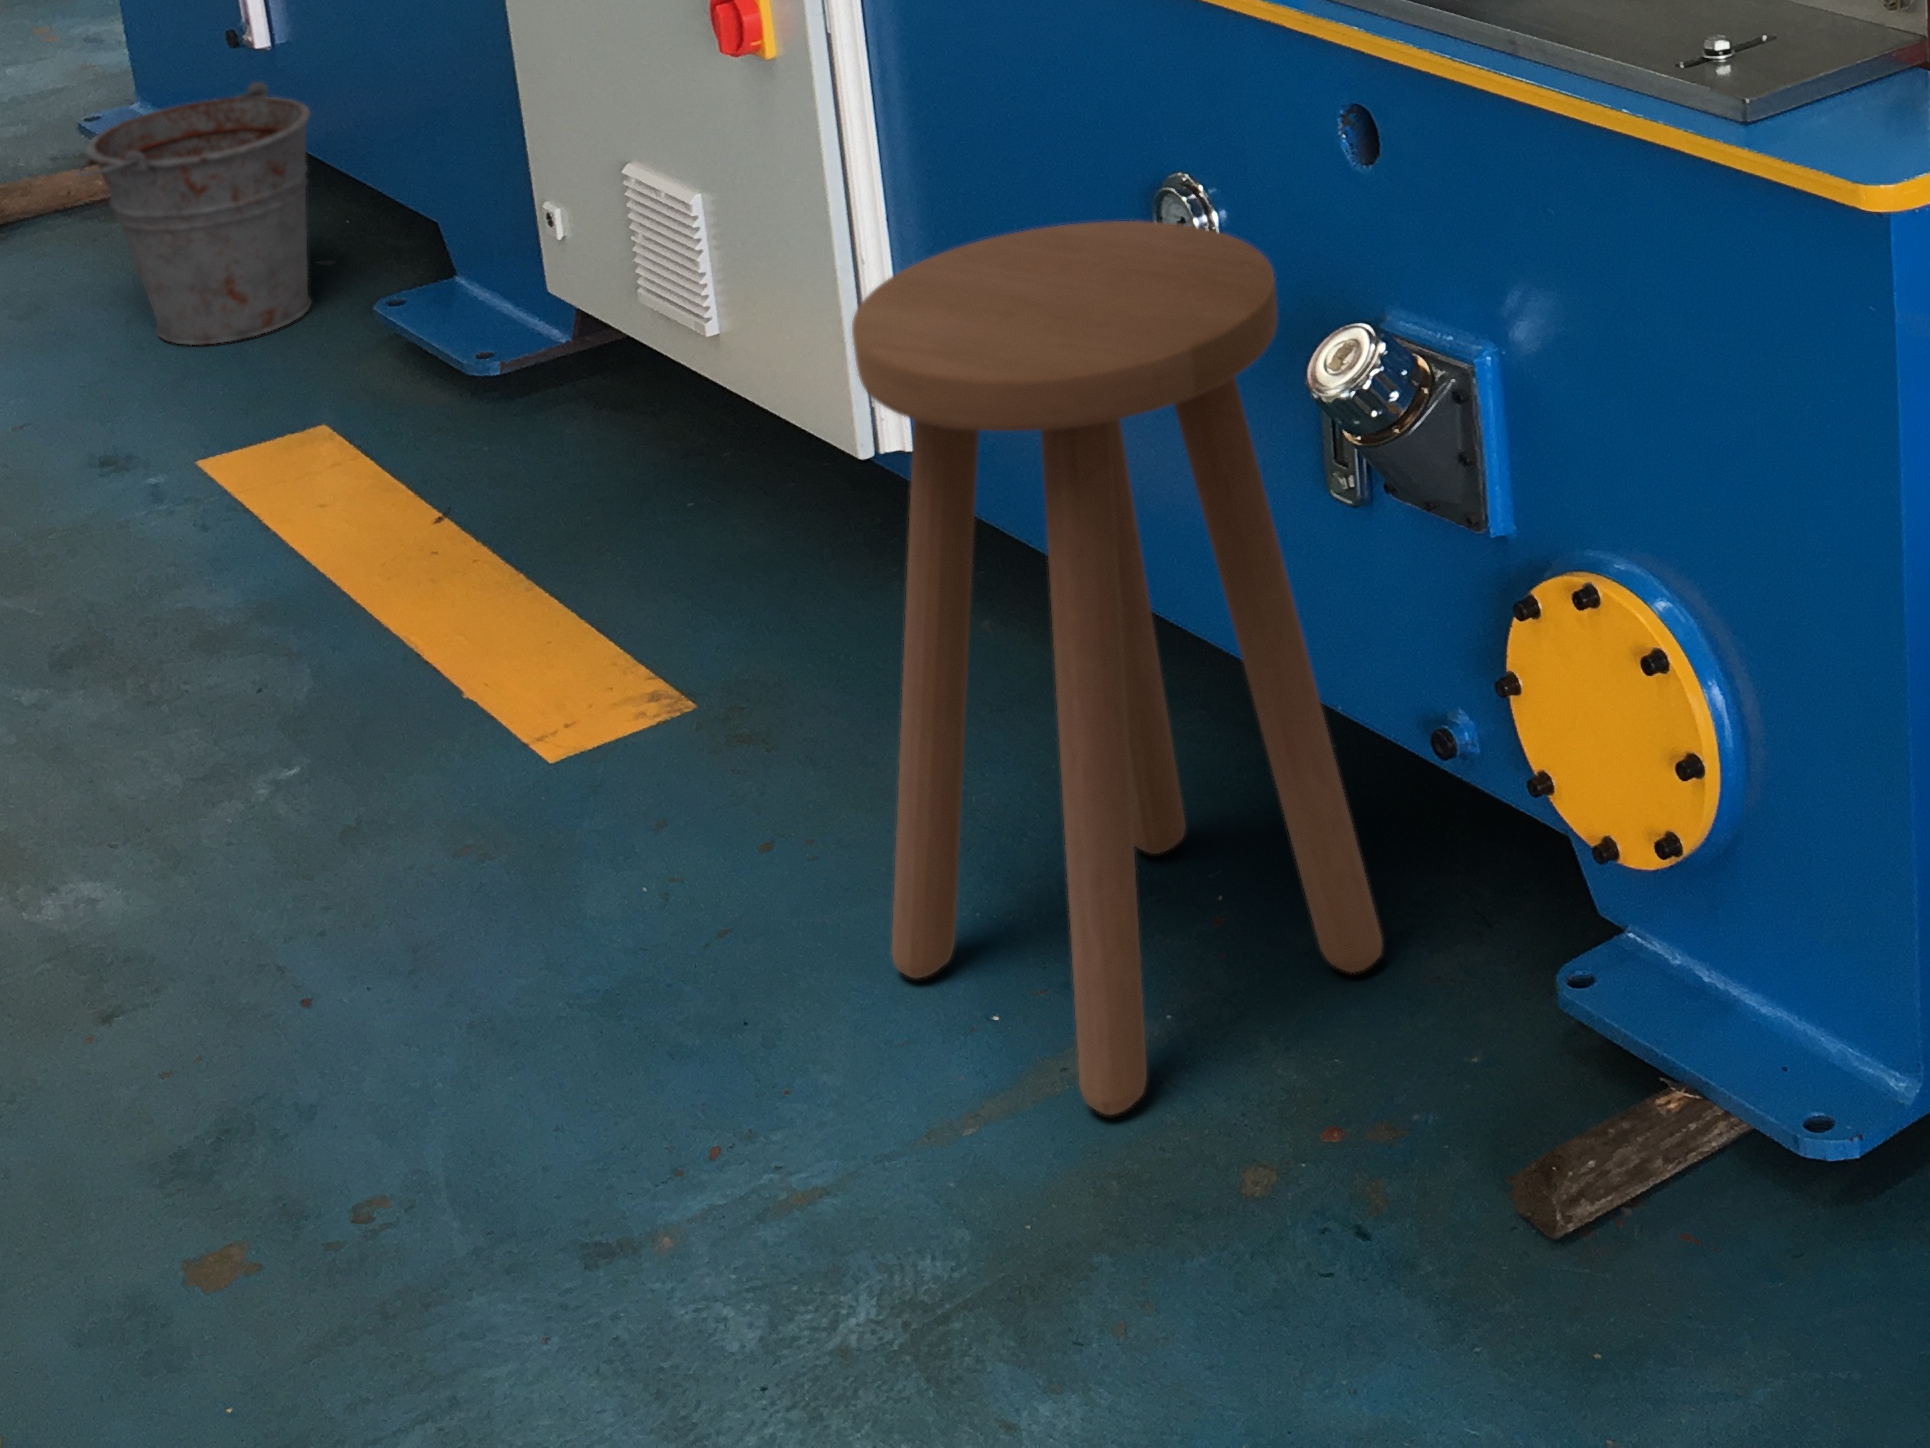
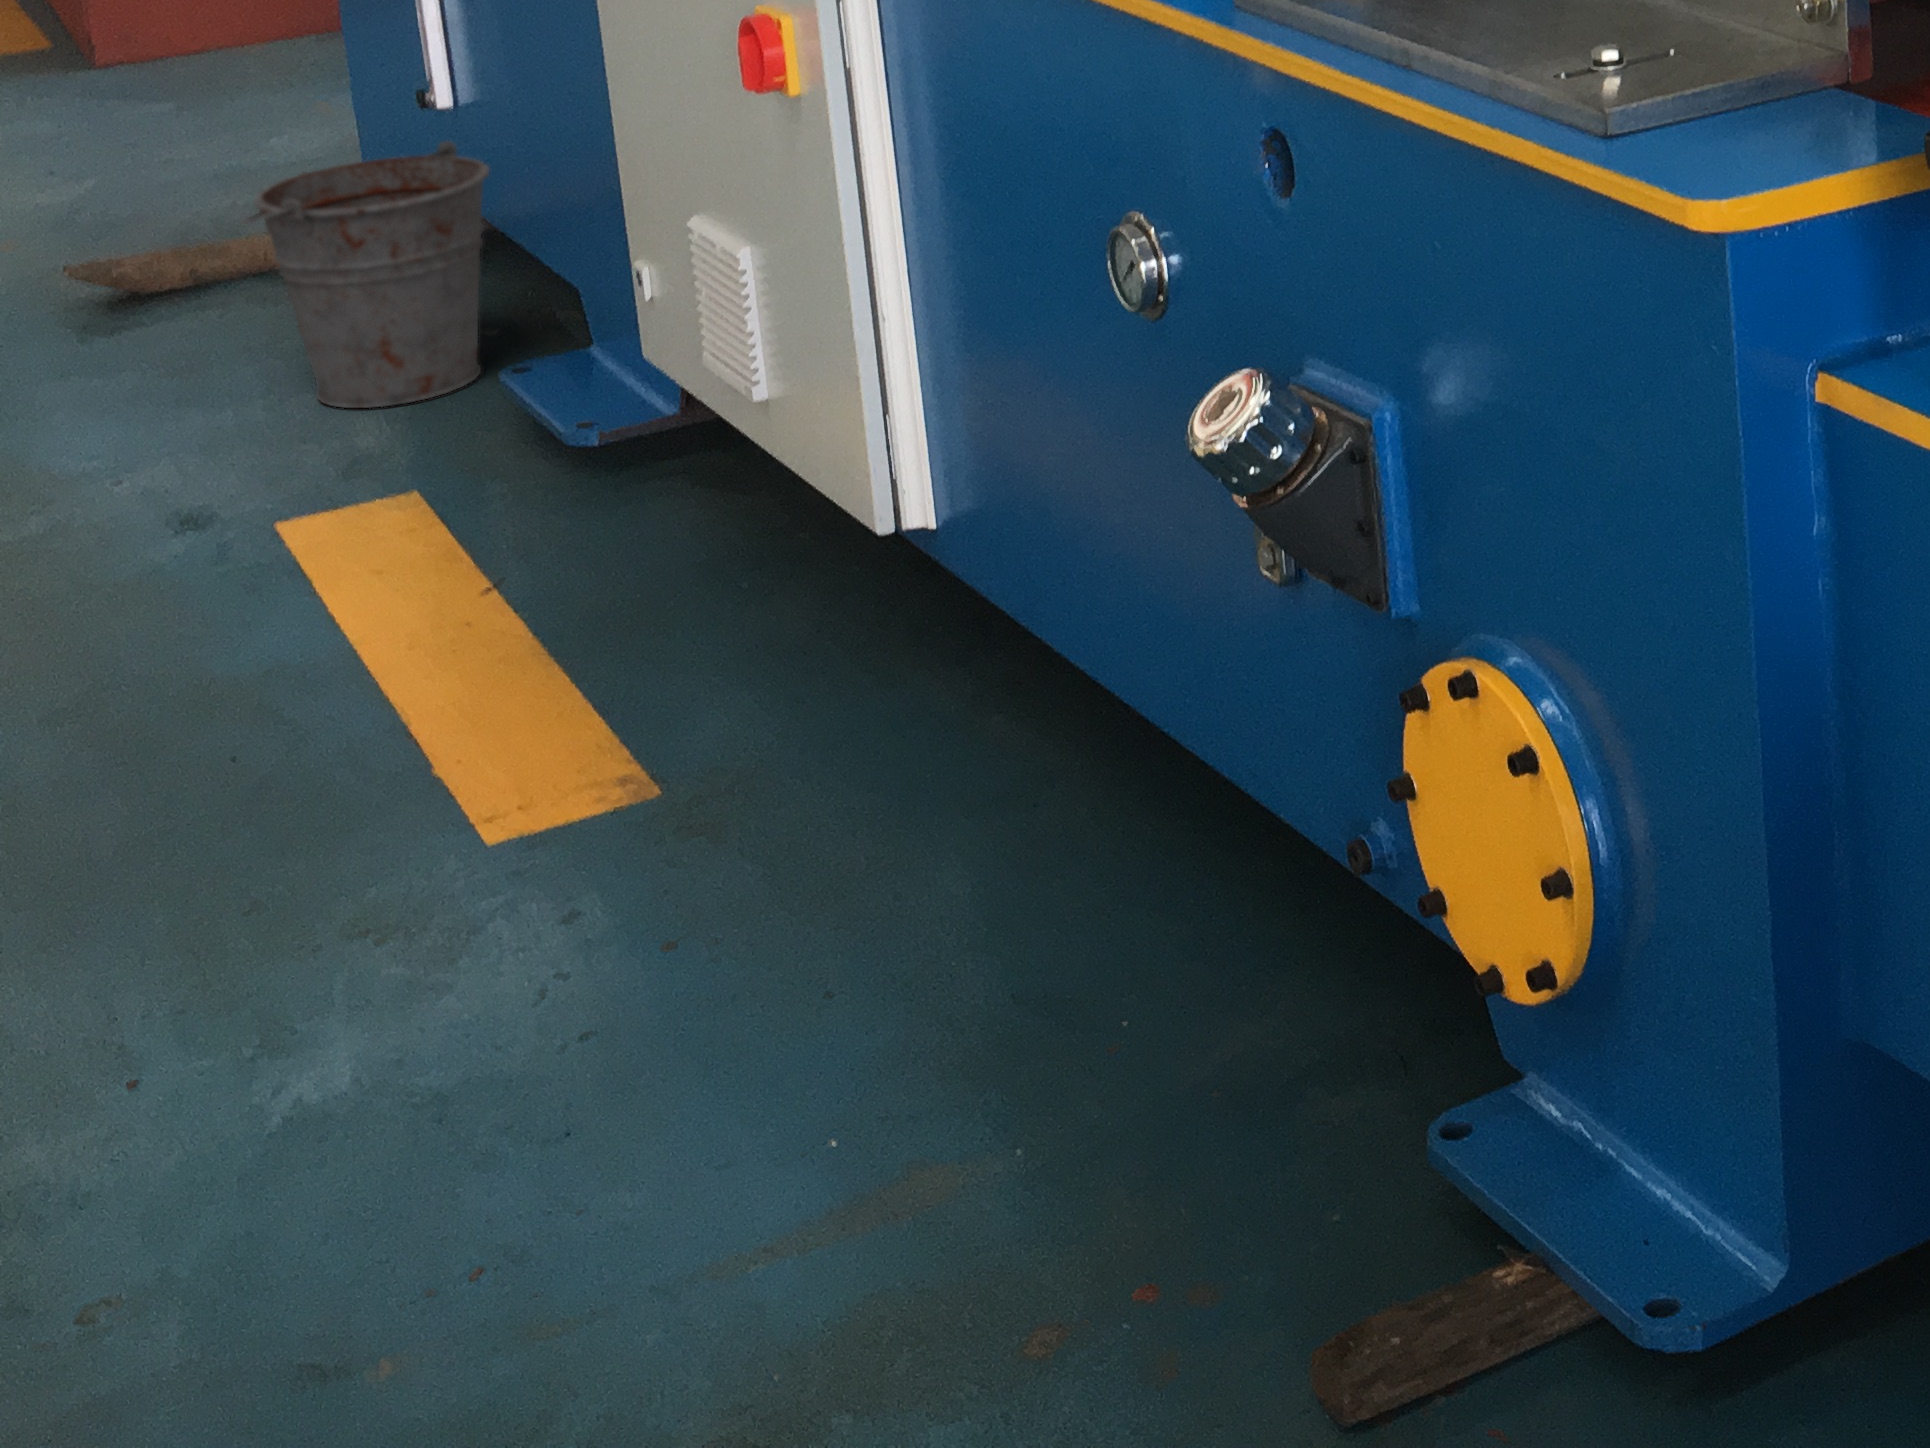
stool: present [852,221,1382,1115] -> none [692,255,1283,1261]

